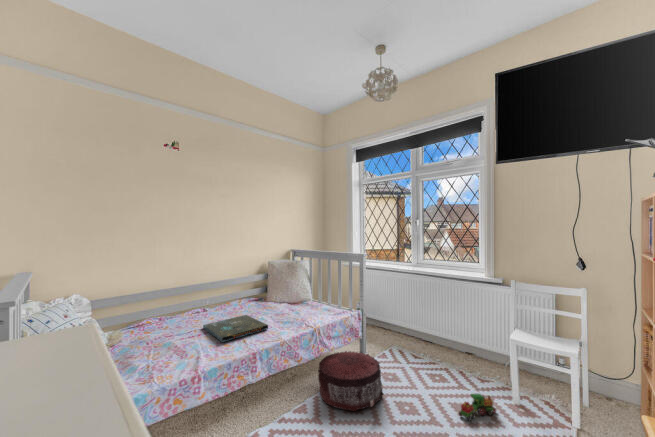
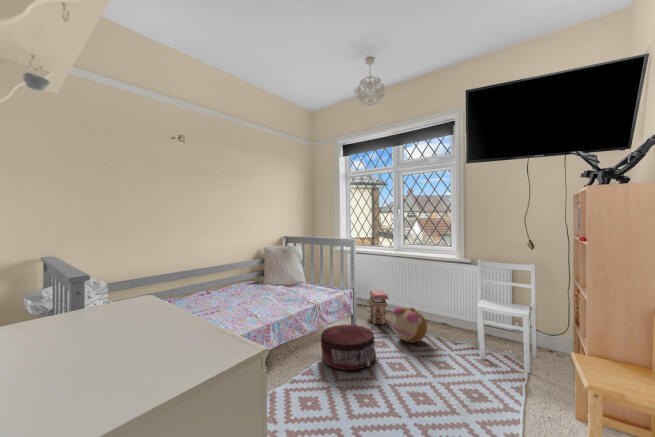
toy house: none [379,311,403,350] -> present [367,290,388,324]
board game: present [203,315,268,342] -> none [213,296,274,318]
plush toy: none [401,333,447,377] -> present [391,307,427,343]
toy train: present [459,394,496,421] -> none [439,351,468,373]

